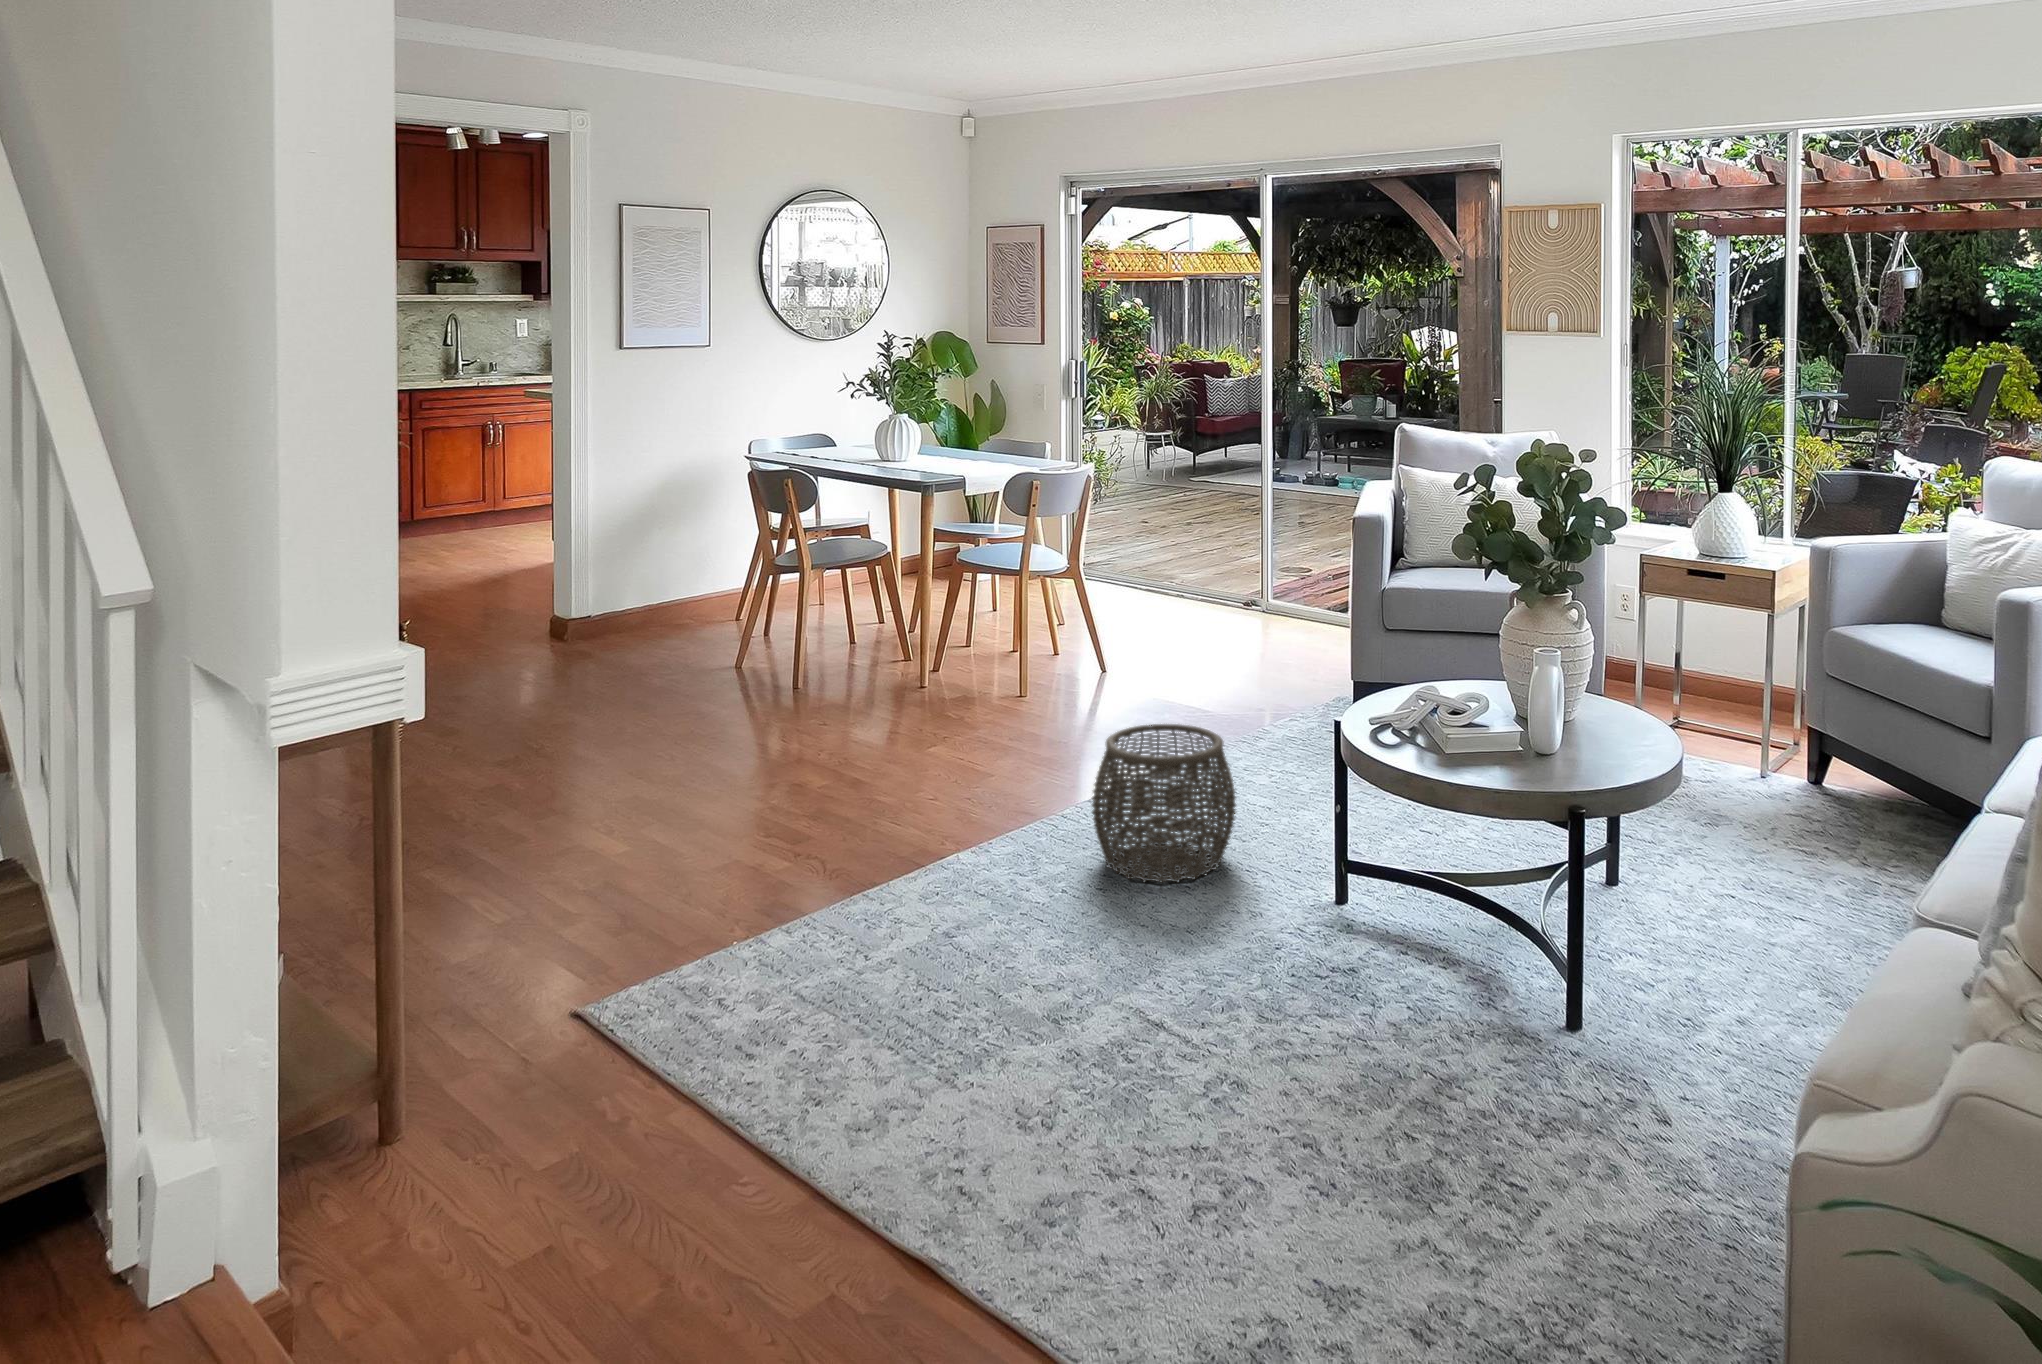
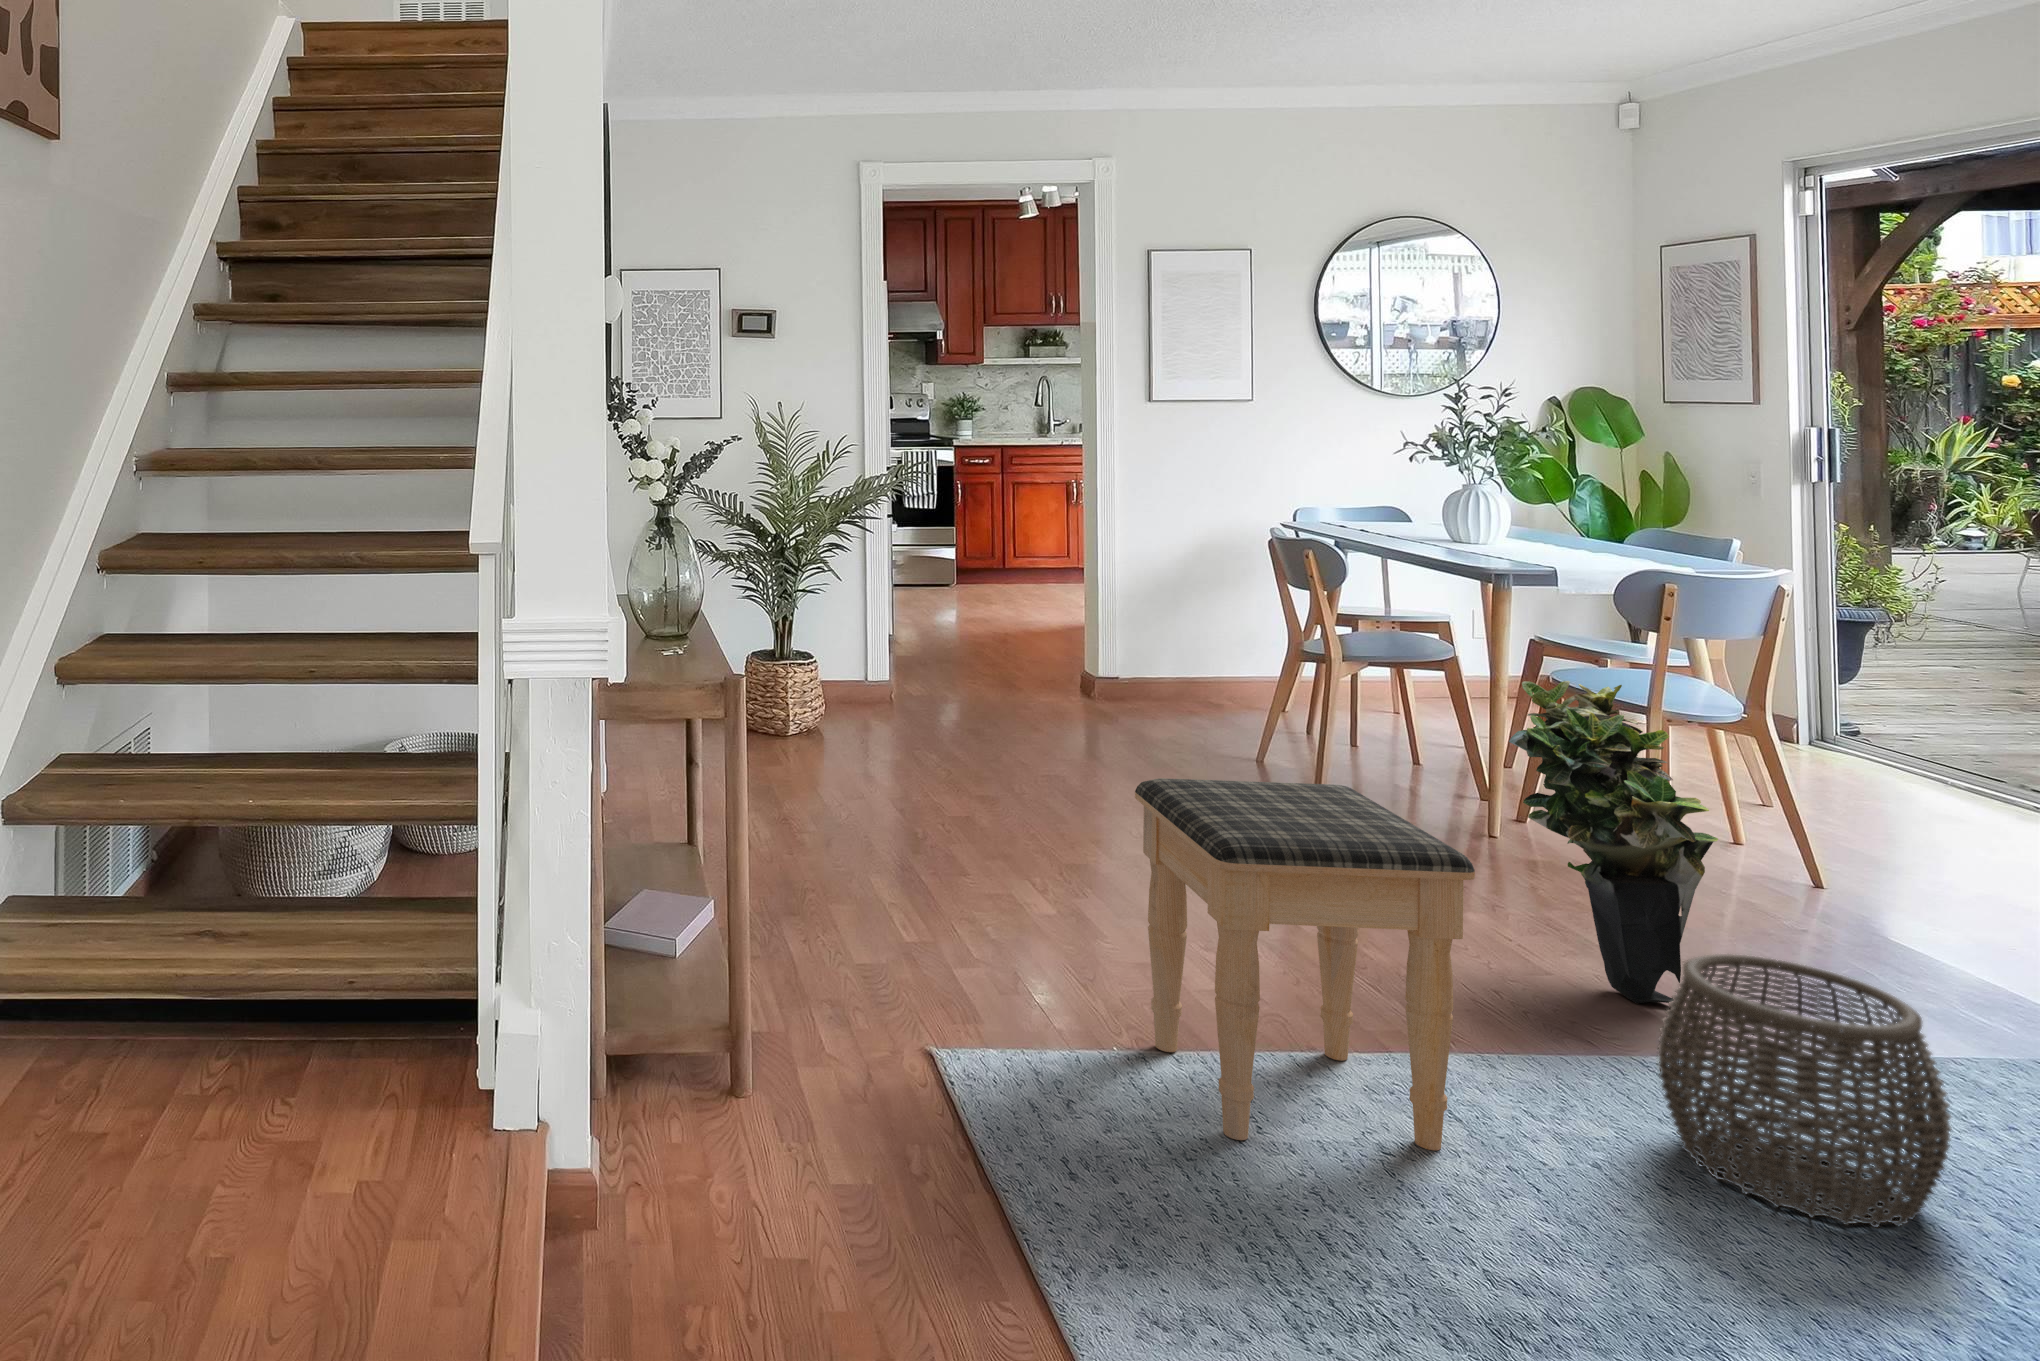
potted plant: none [970,556,1091,782] -> present [1509,681,1718,1003]
footstool: none [743,671,1002,975] -> present [1135,778,1475,1150]

